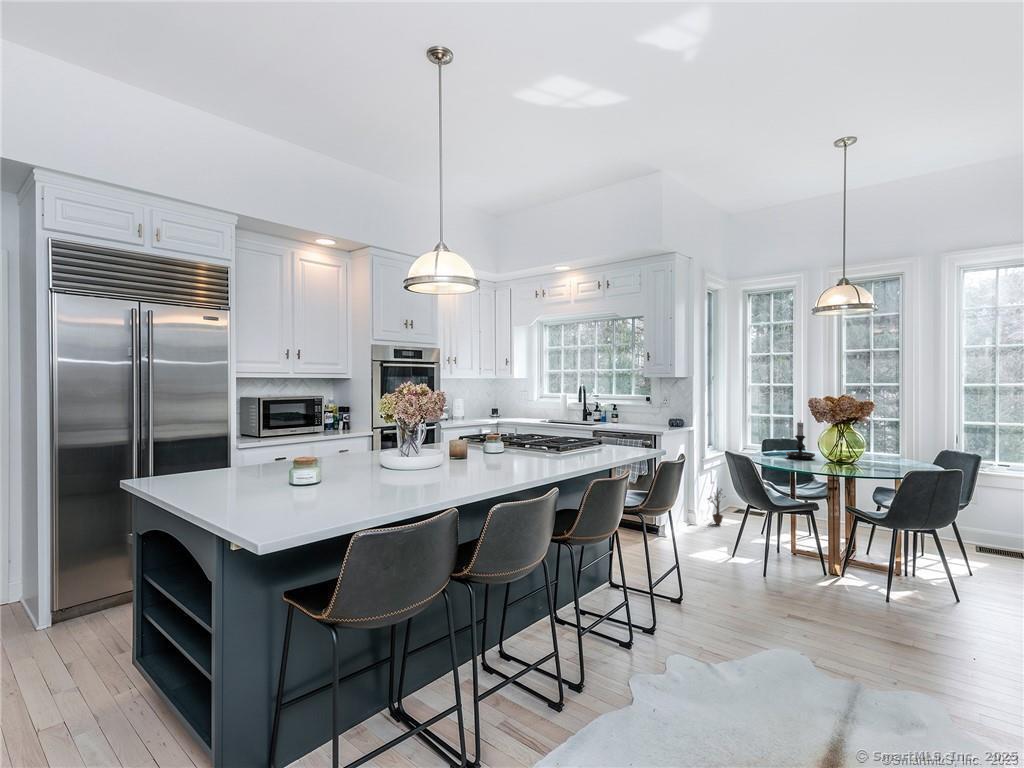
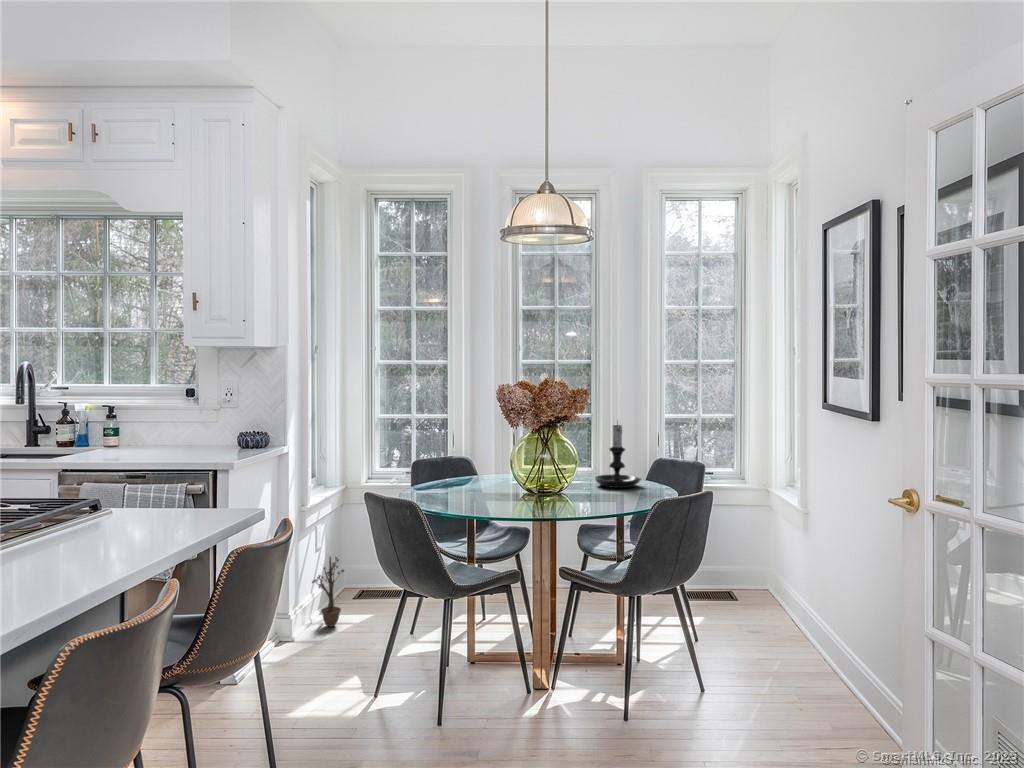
candle holder: present [786,422,815,459] -> present [595,424,641,488]

